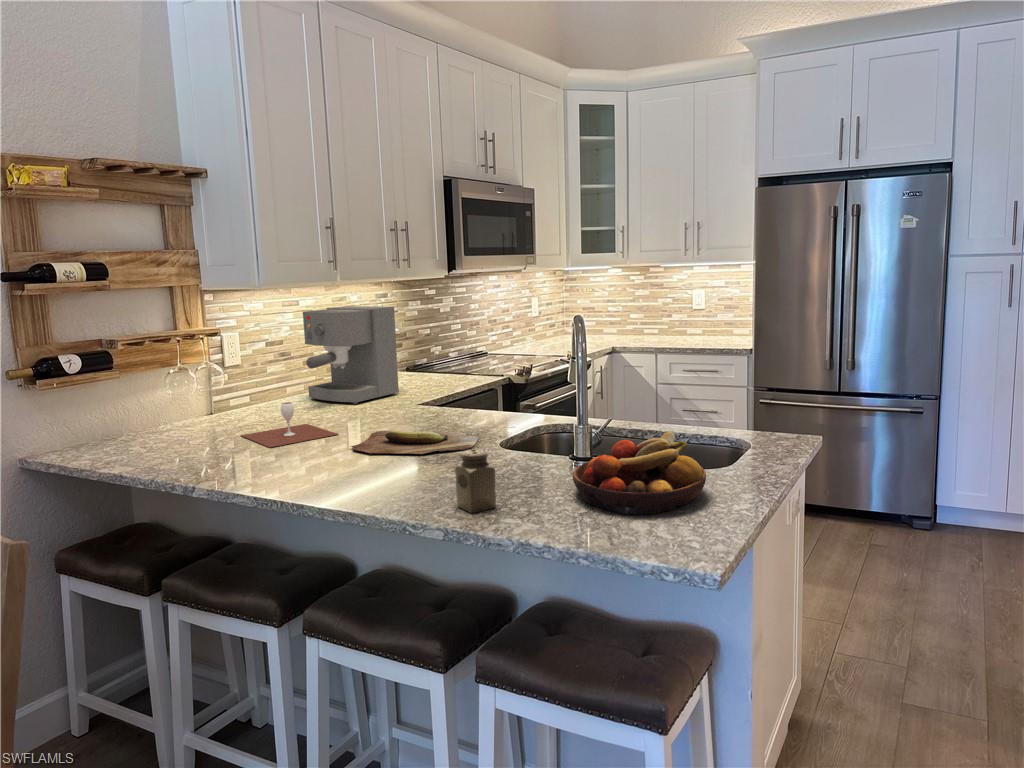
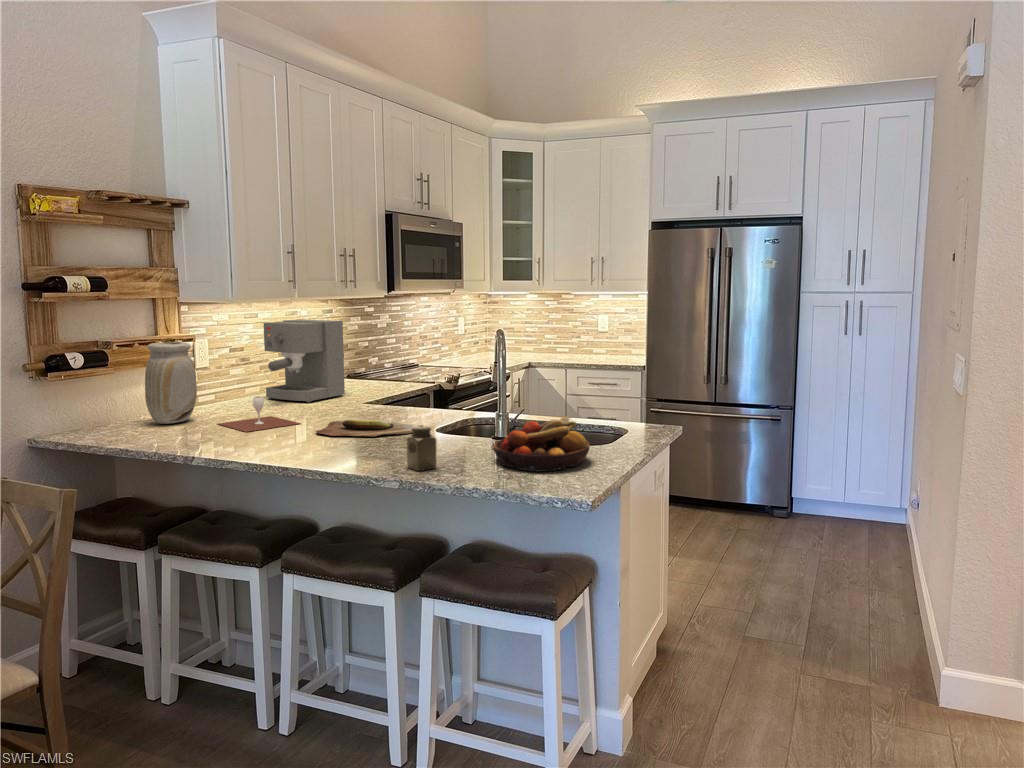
vase: none [156,338,219,436] -> present [145,342,197,424]

